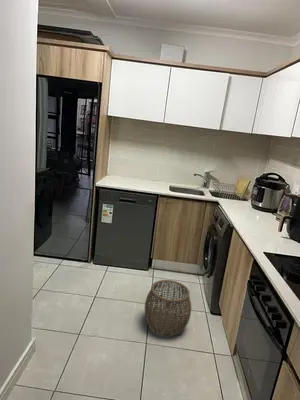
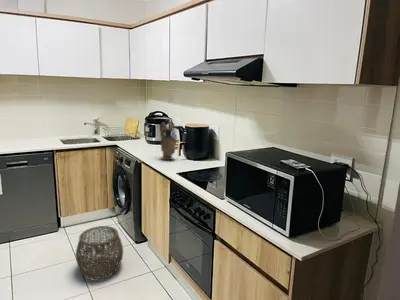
ceramic pitcher: none [257,187,281,233] -> present [160,123,176,160]

